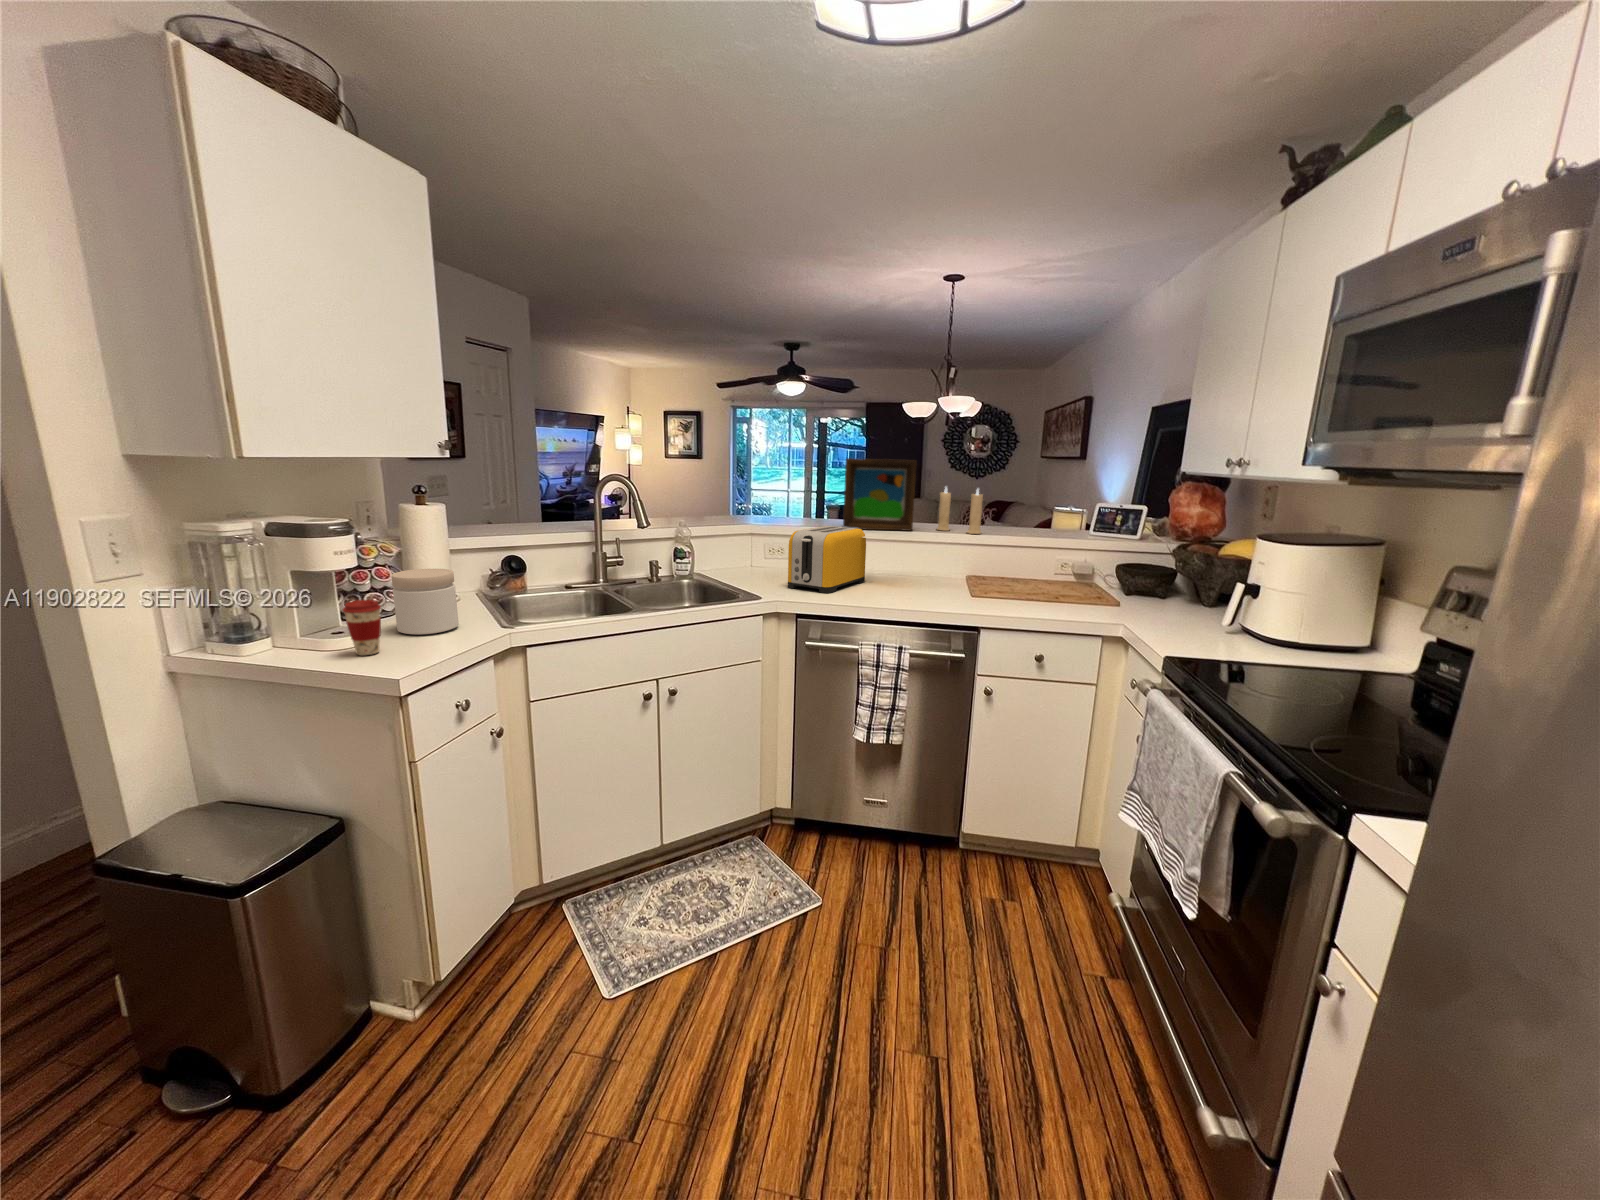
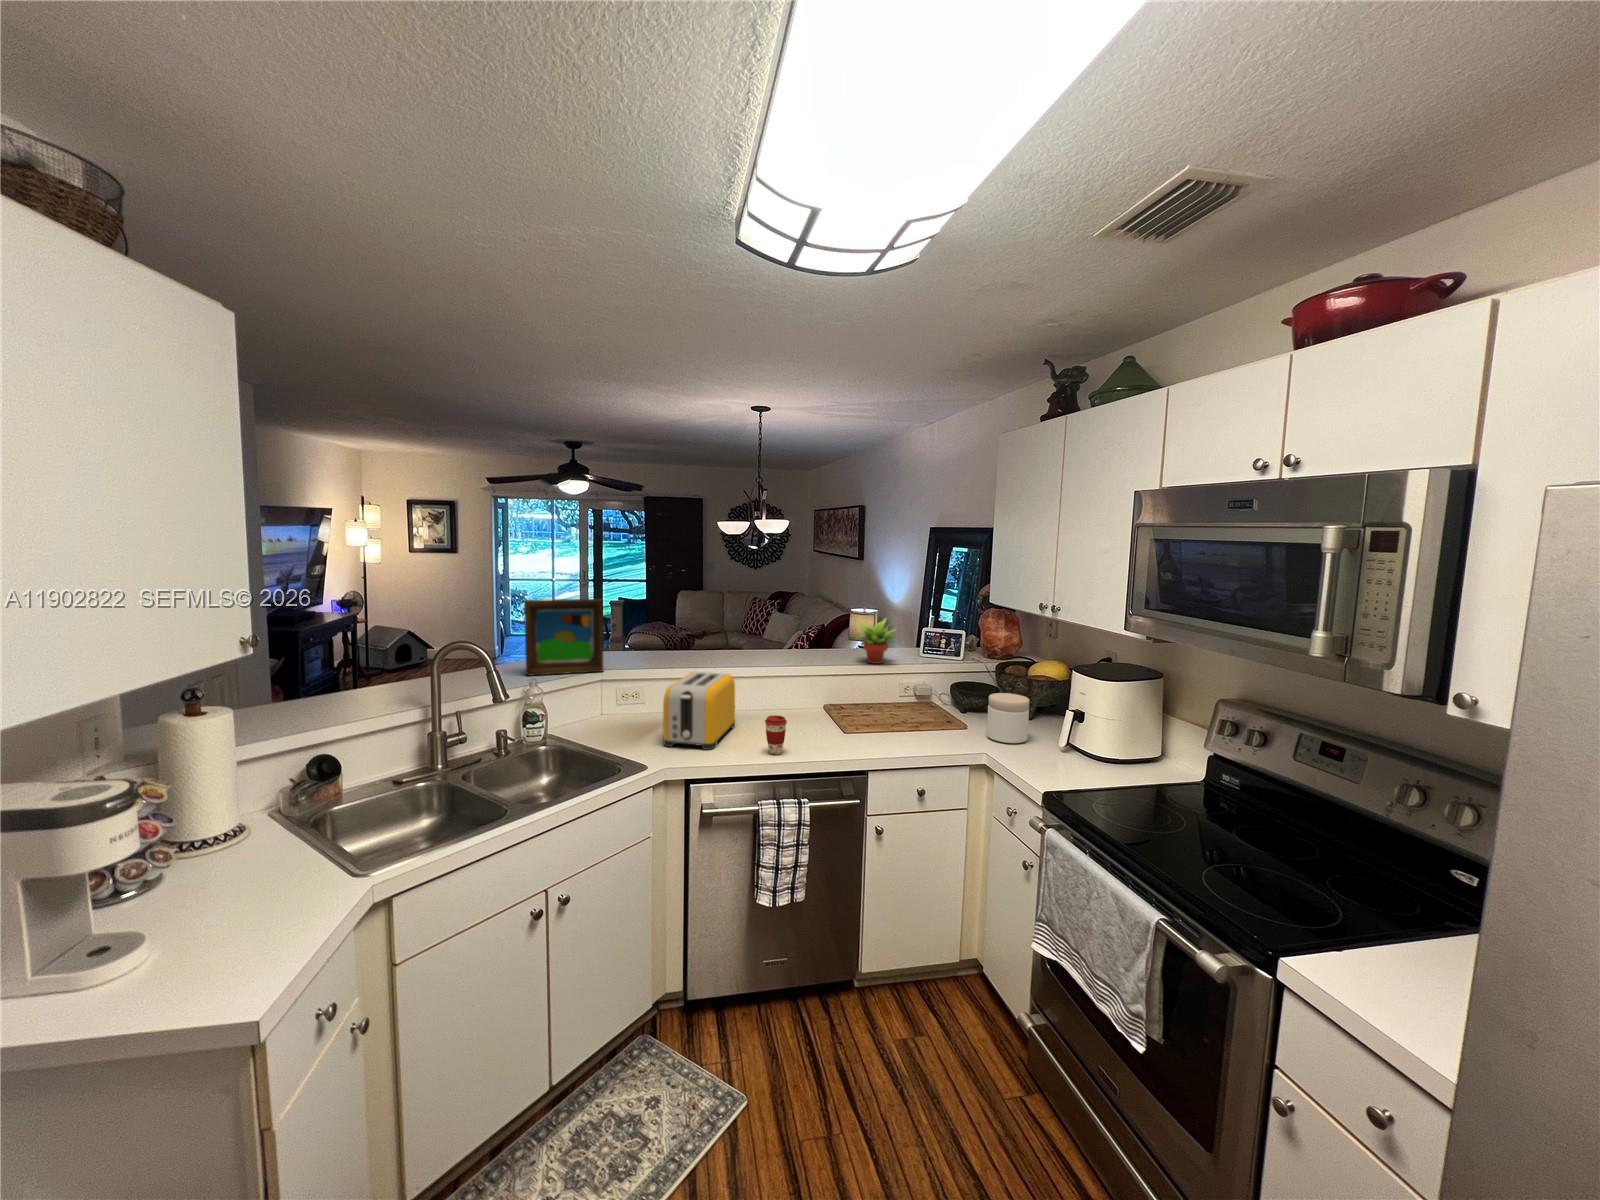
picture frame: present [843,458,917,531] -> present [524,599,604,676]
candle: present [937,487,983,534] -> none [790,619,835,666]
succulent plant: none [1007,487,1059,536] -> present [860,618,894,664]
jar: present [391,569,459,635] -> present [987,693,1029,743]
coffee cup: present [343,600,381,655] -> present [765,715,787,755]

